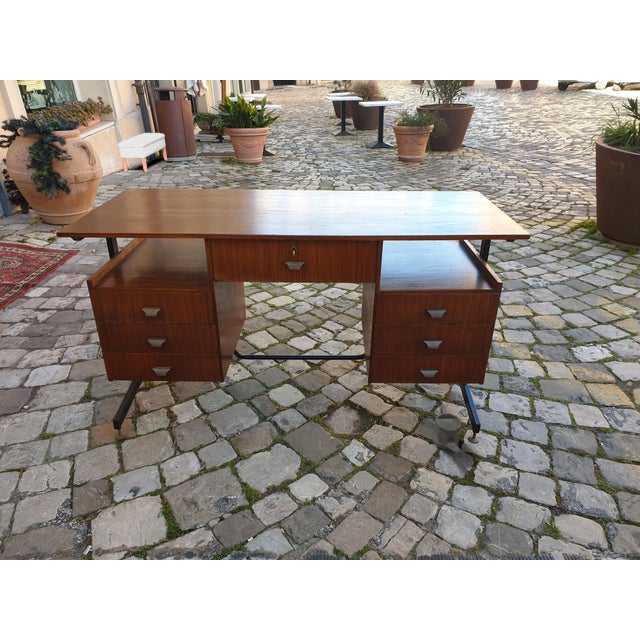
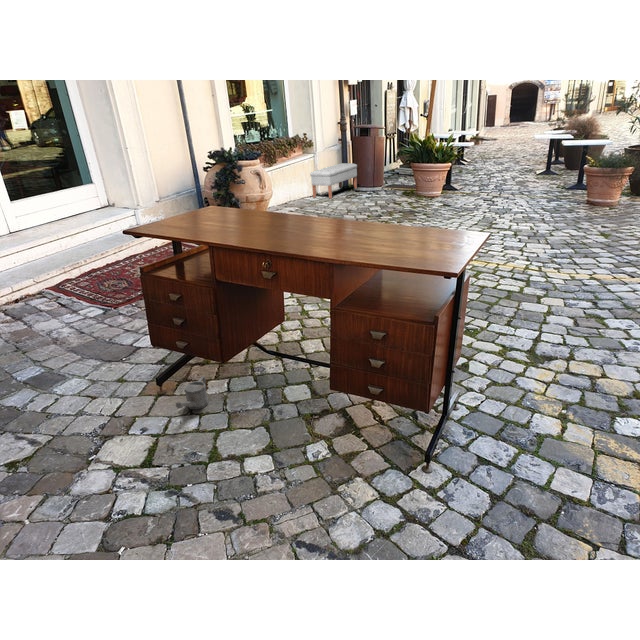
watering can: present [432,405,465,457] -> present [176,376,209,409]

